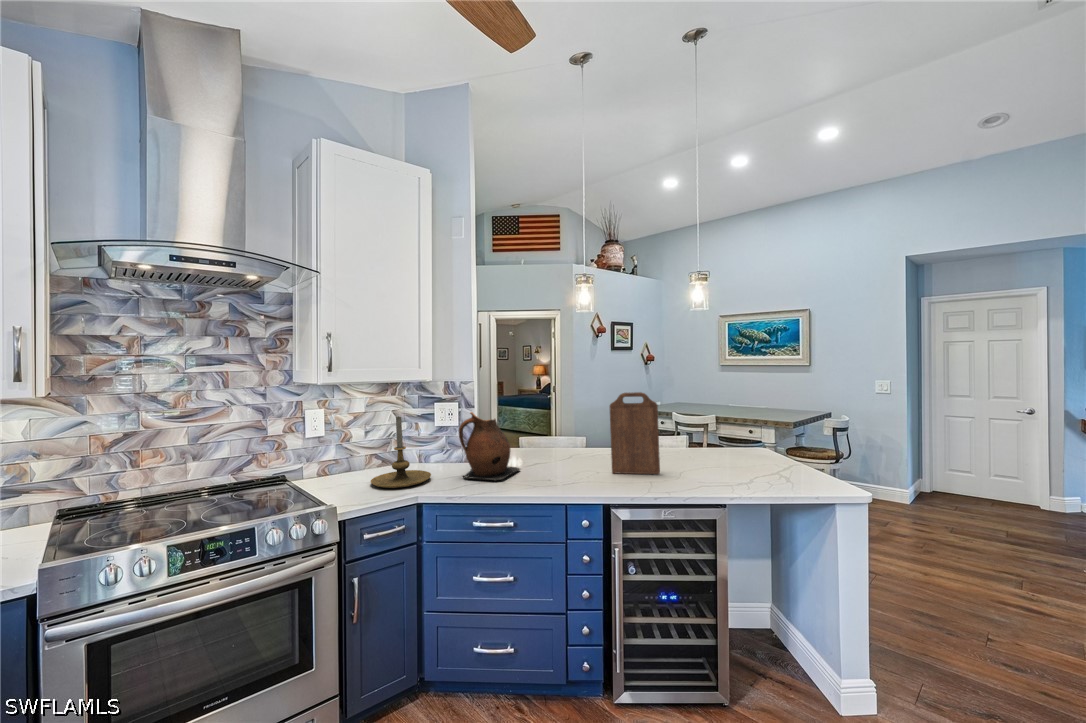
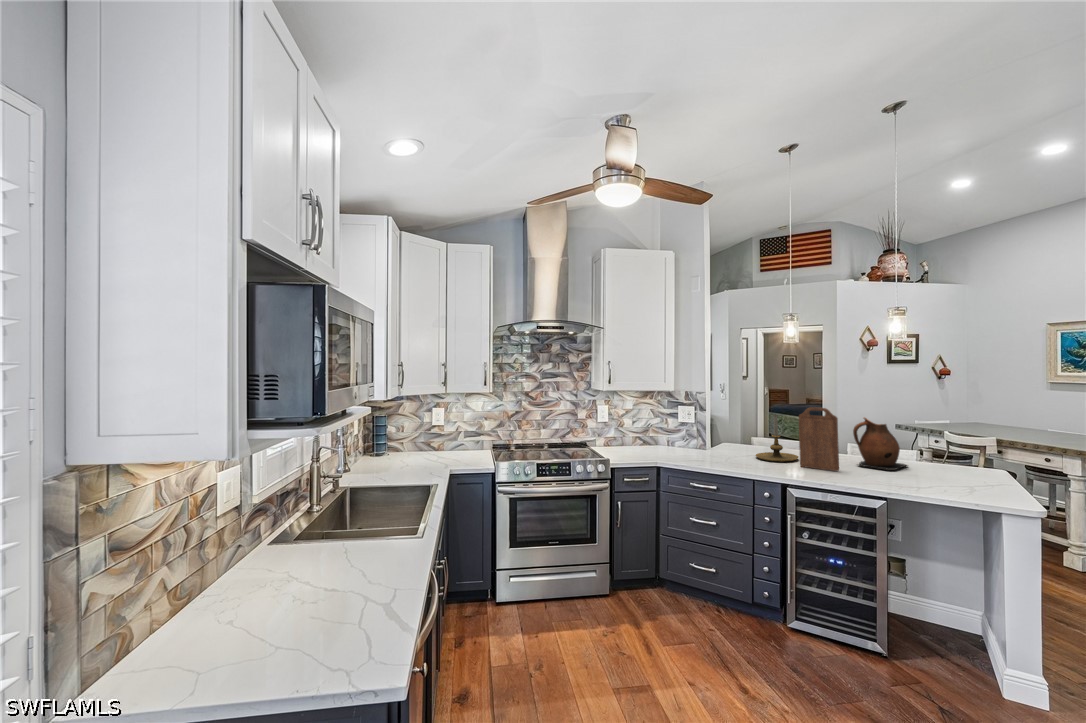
ceramic pitcher: present [458,412,520,481] -> present [853,417,908,470]
candle holder: present [371,416,431,488] -> present [756,415,798,462]

